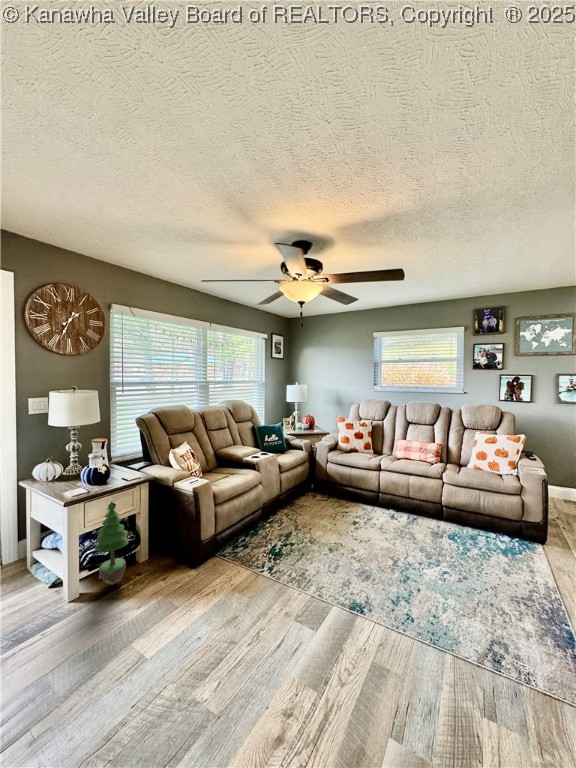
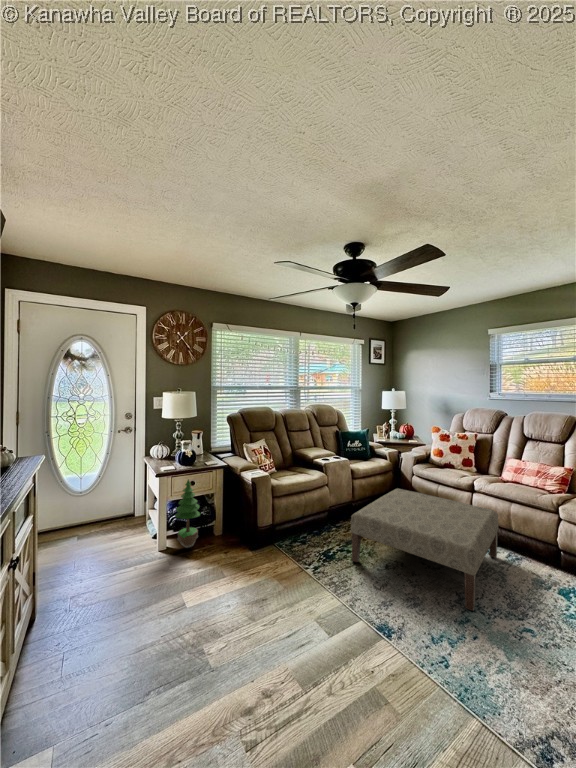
ottoman: none [298,476,411,571] -> present [351,488,498,611]

